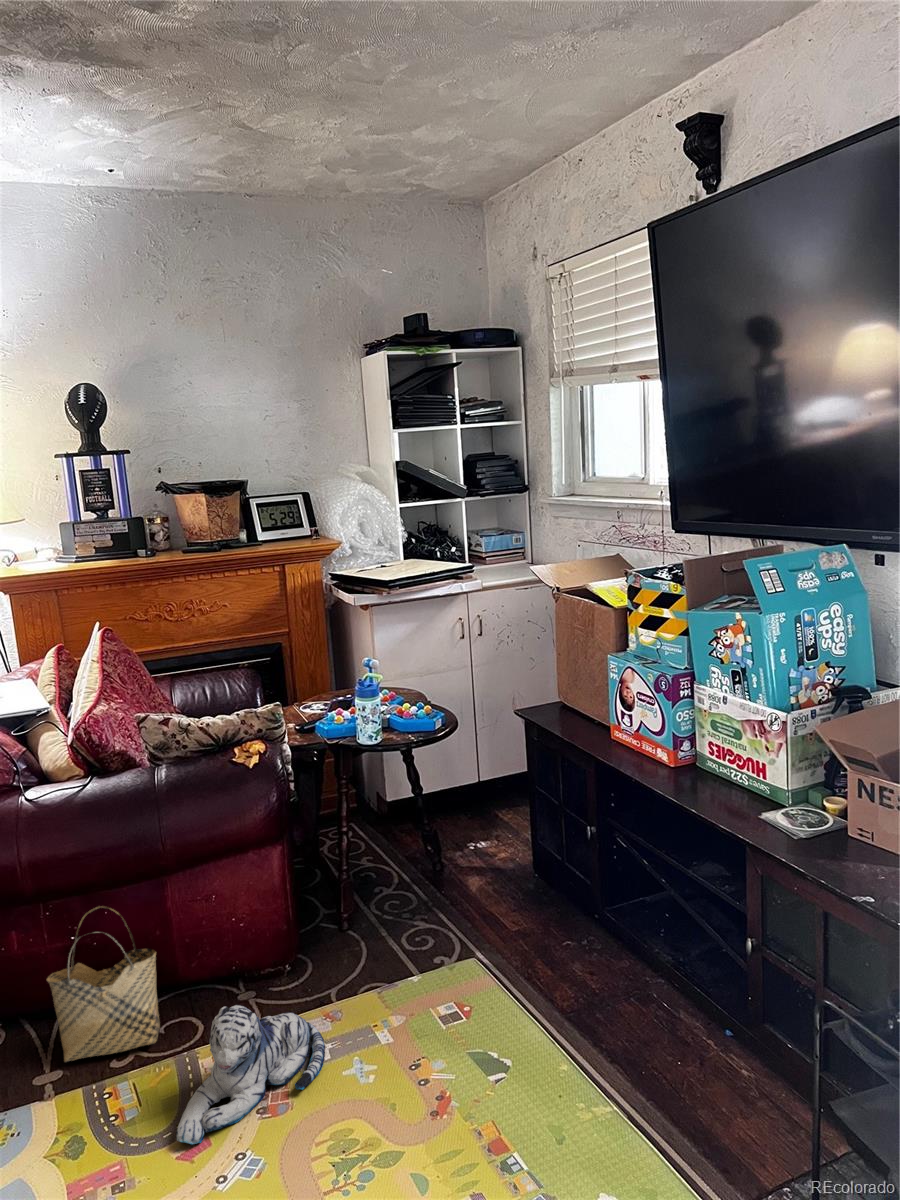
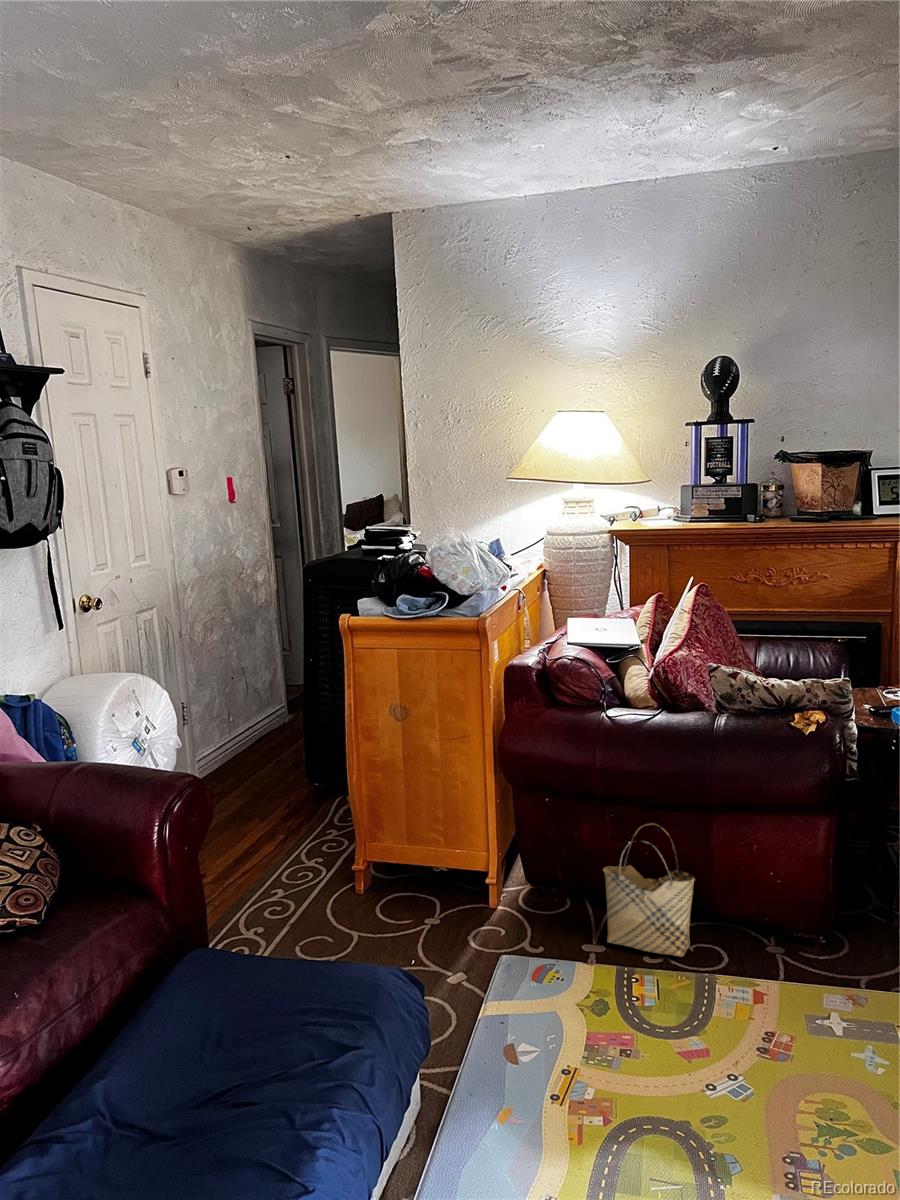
plush toy: present [176,1005,325,1145] -> none [681,942,839,1050]

